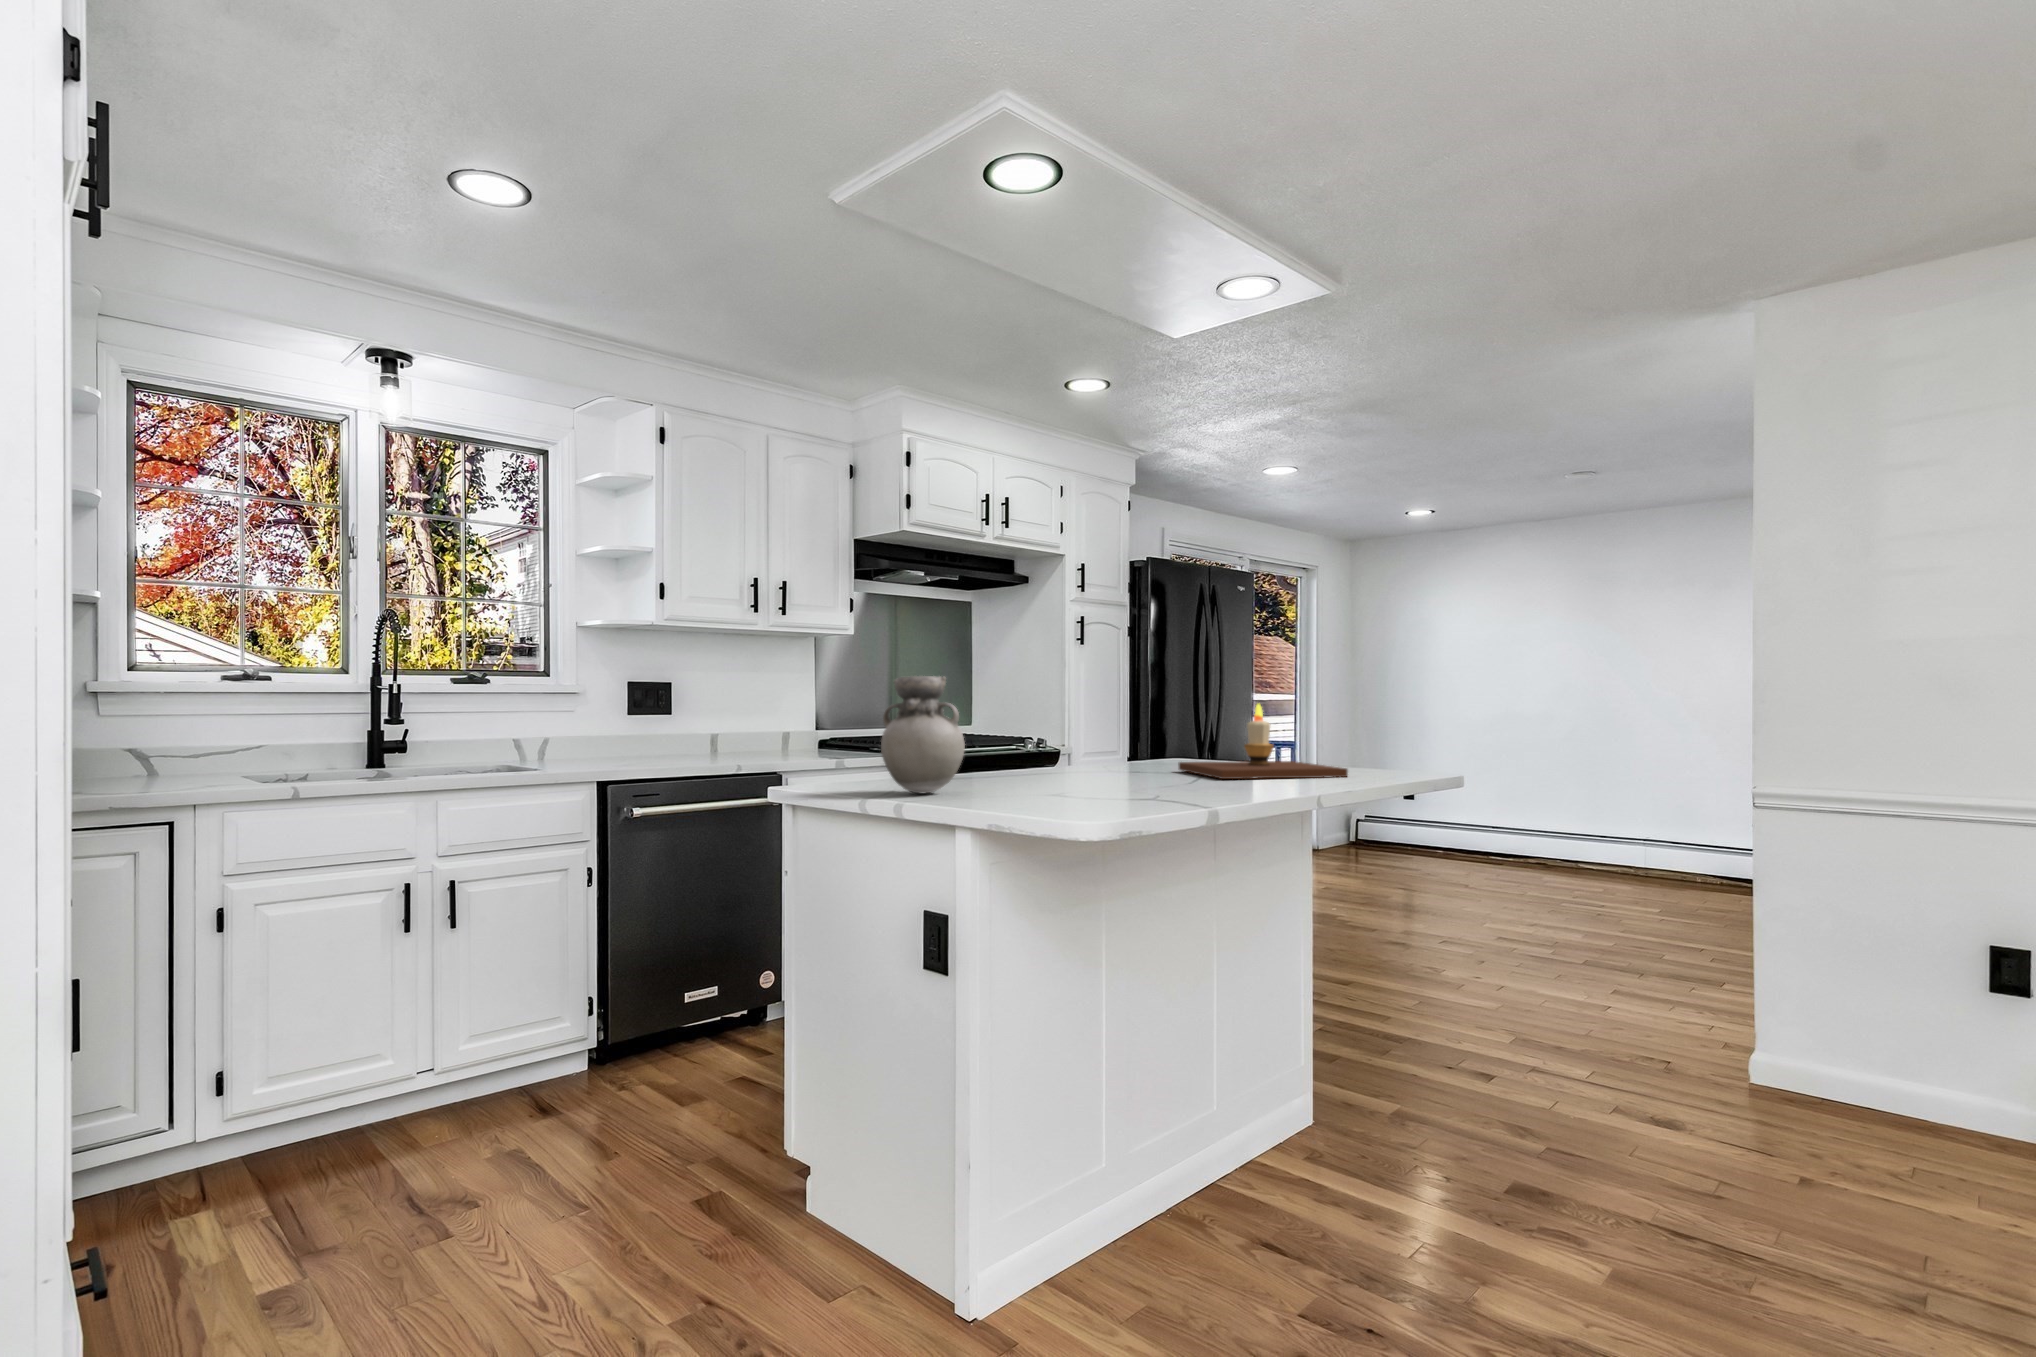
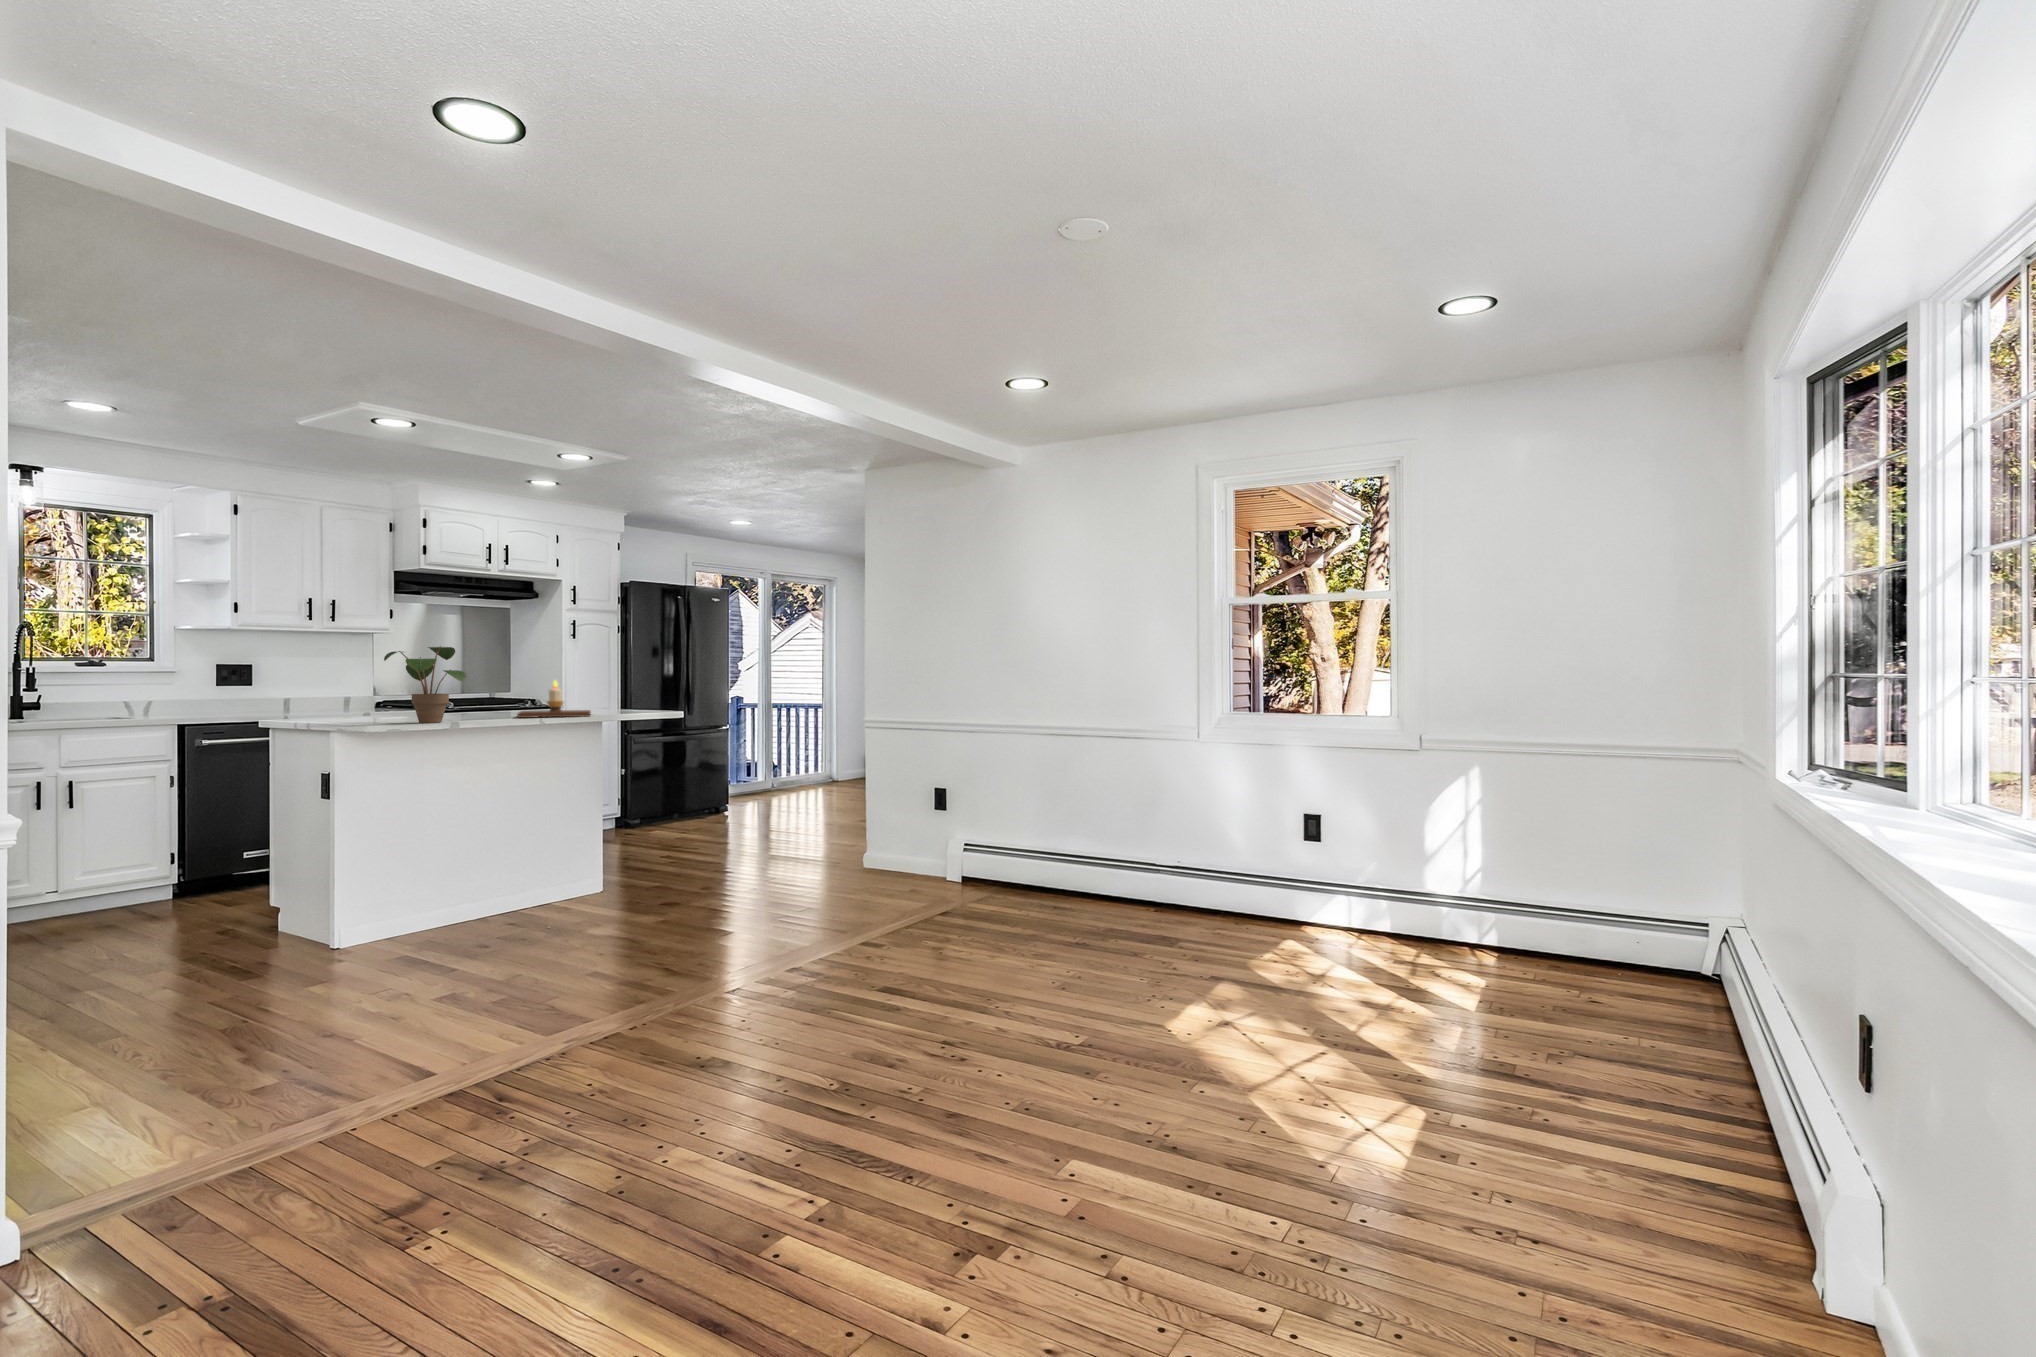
potted plant: none [1032,633,1199,794] -> present [384,646,466,723]
vase: present [881,676,965,794] -> none [305,667,355,724]

